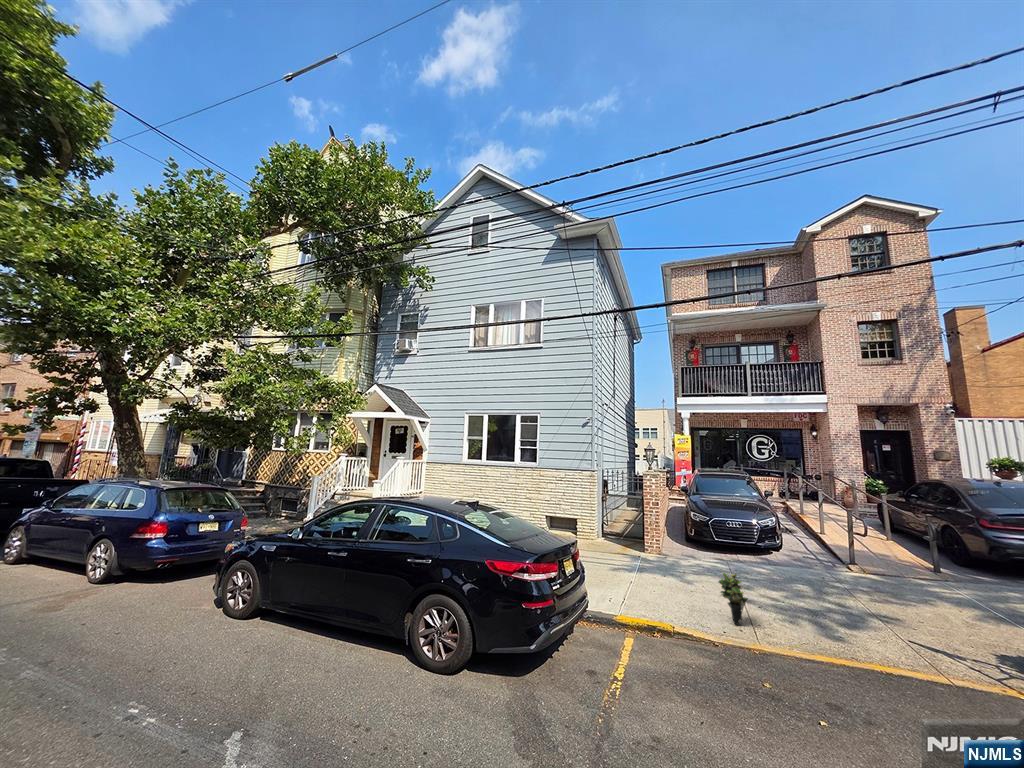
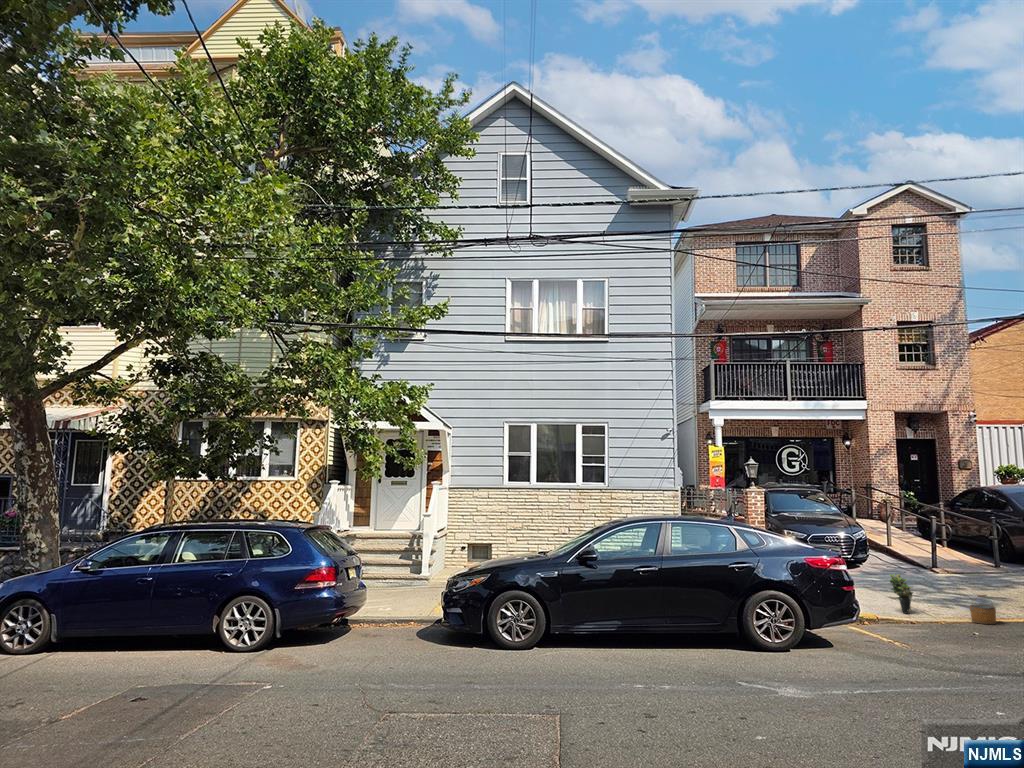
bucket: none [808,618,845,662] -> present [970,595,996,624]

